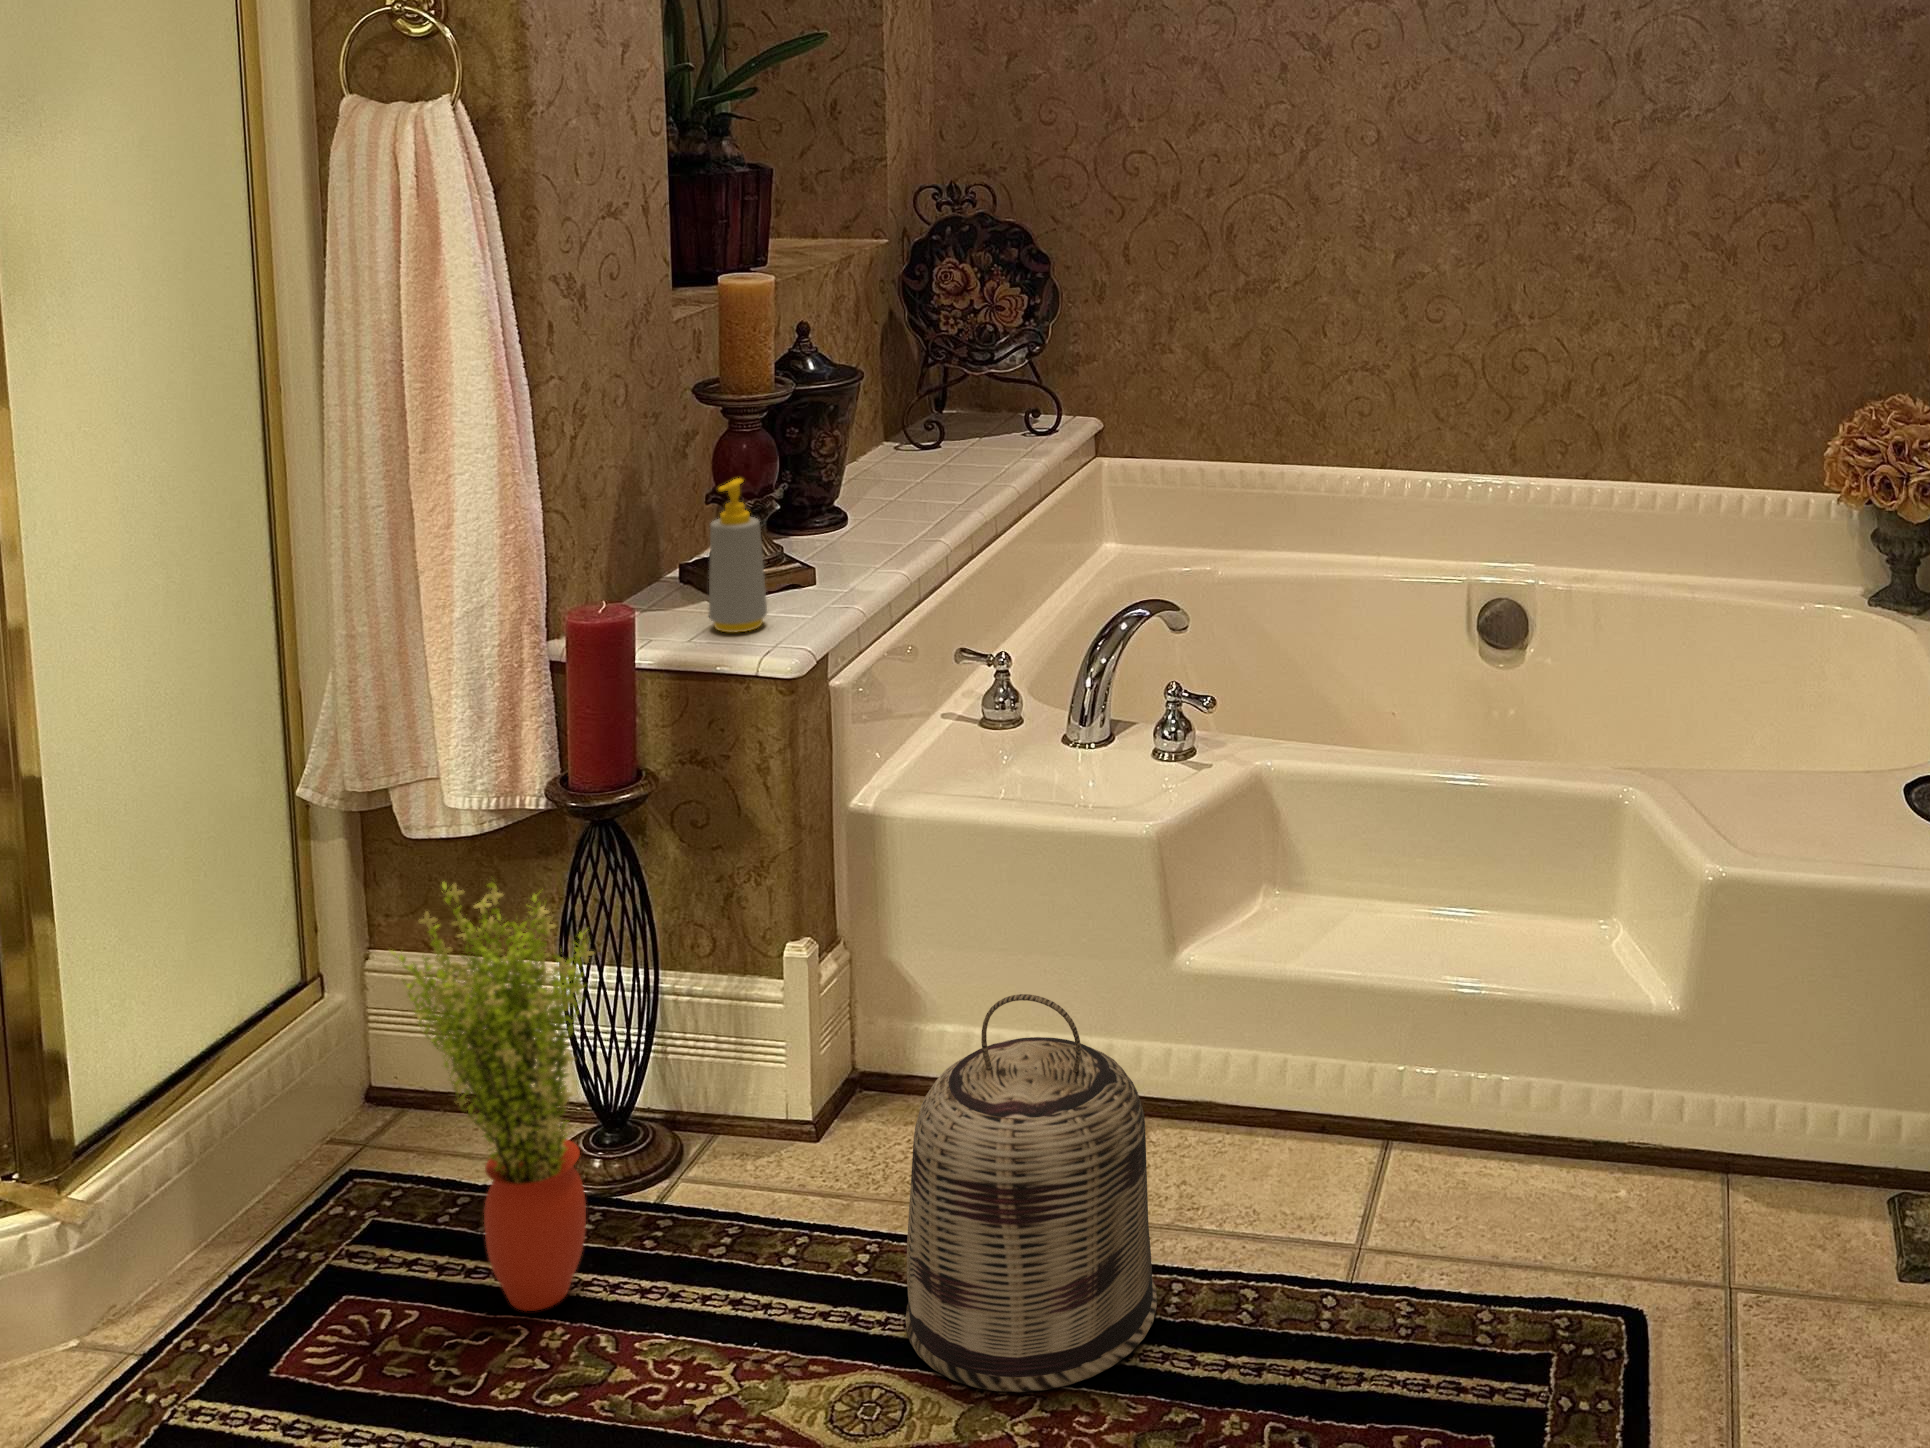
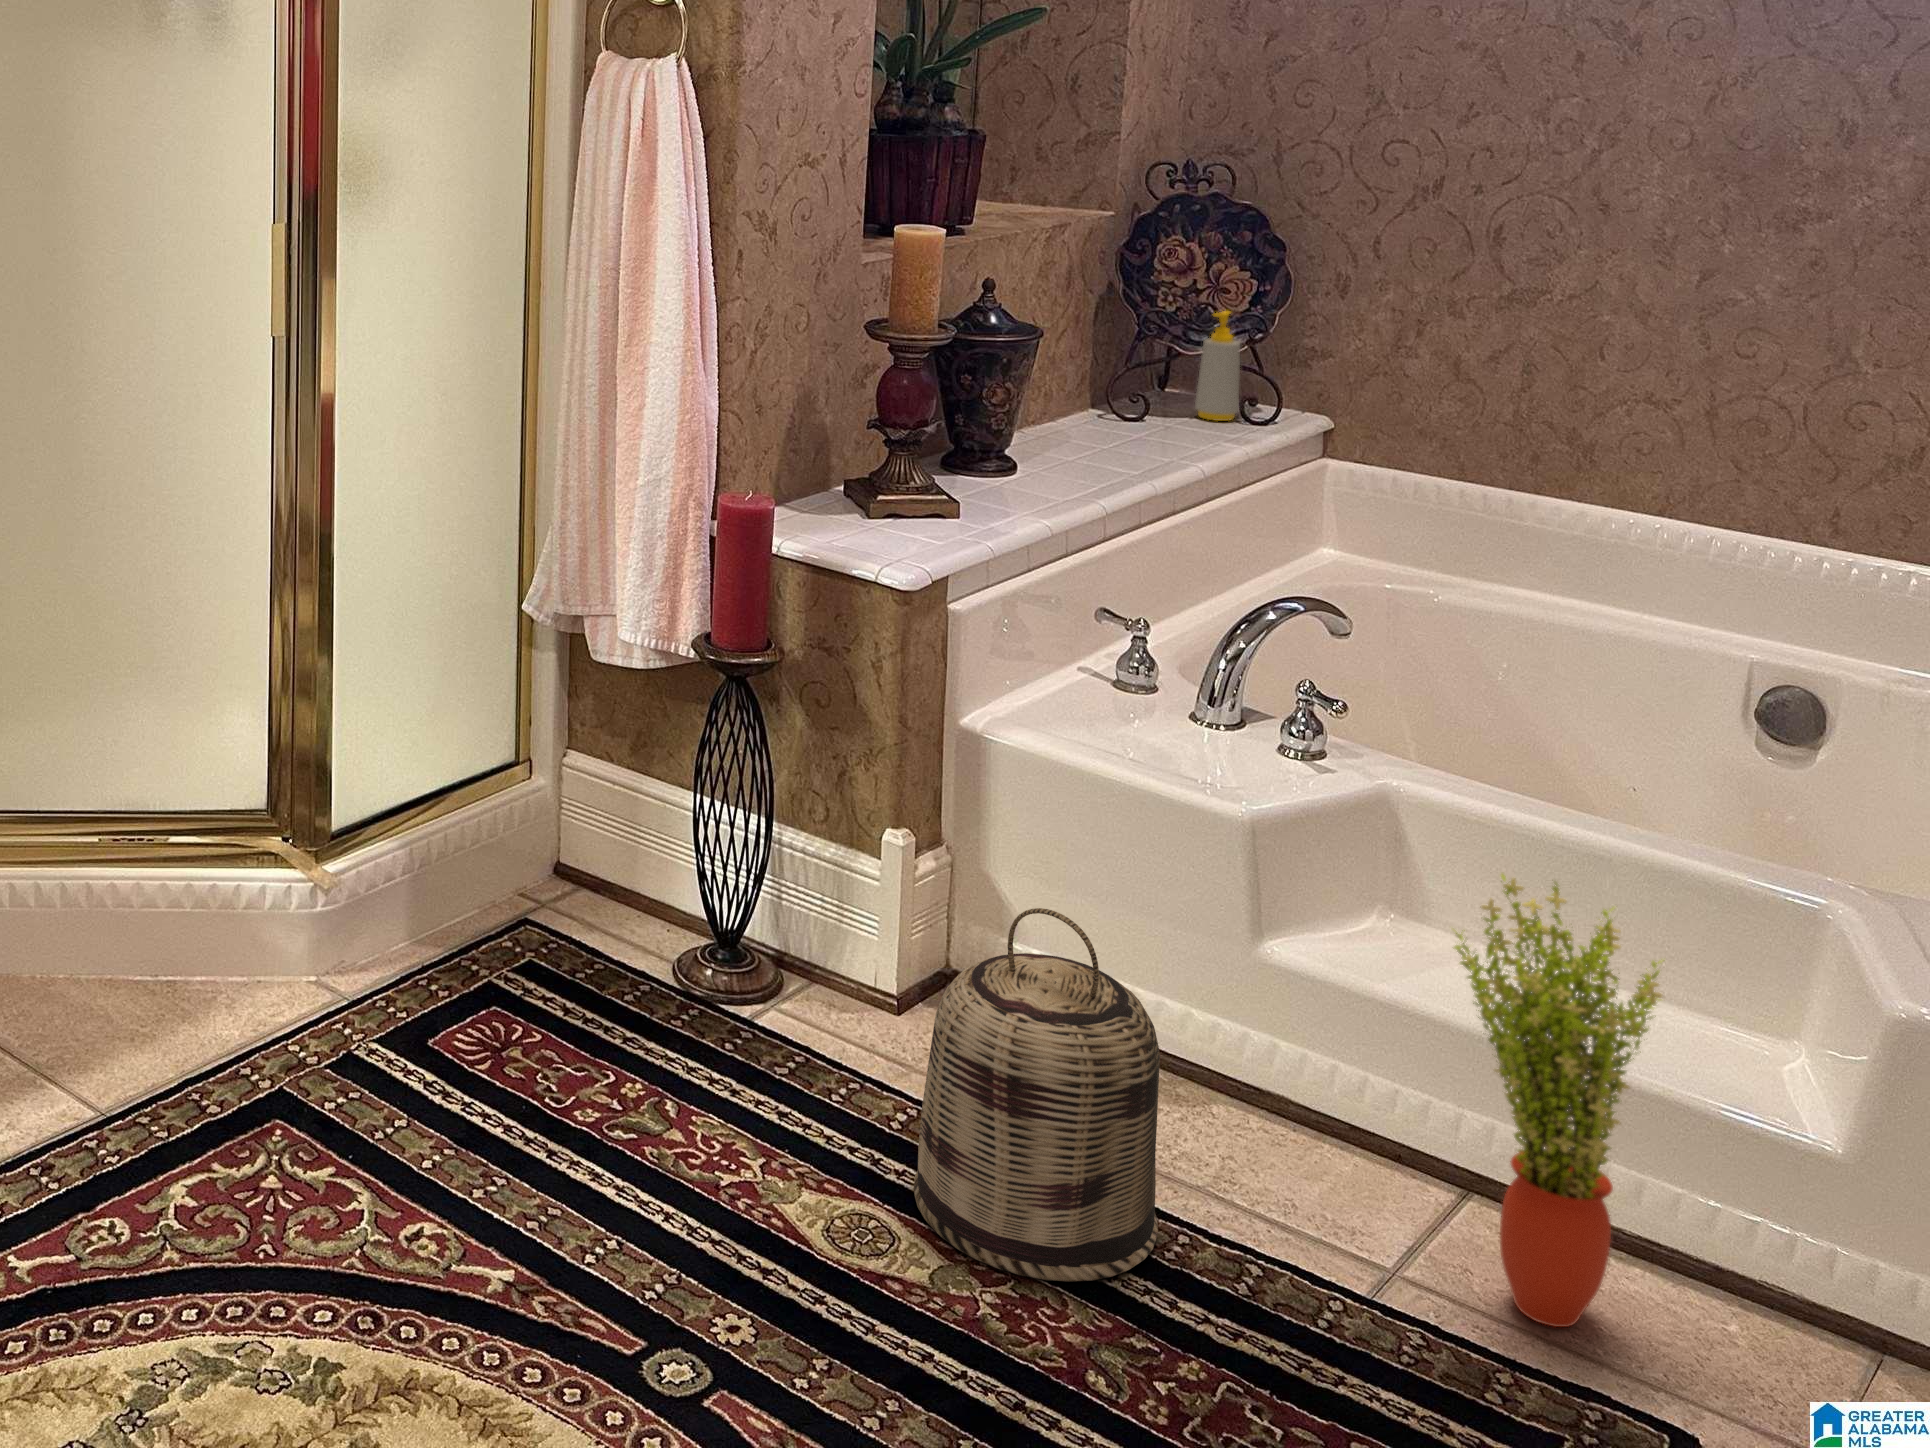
soap bottle: present [709,478,767,632] -> present [1195,311,1240,421]
potted plant: present [391,882,594,1311] -> present [1454,874,1662,1327]

